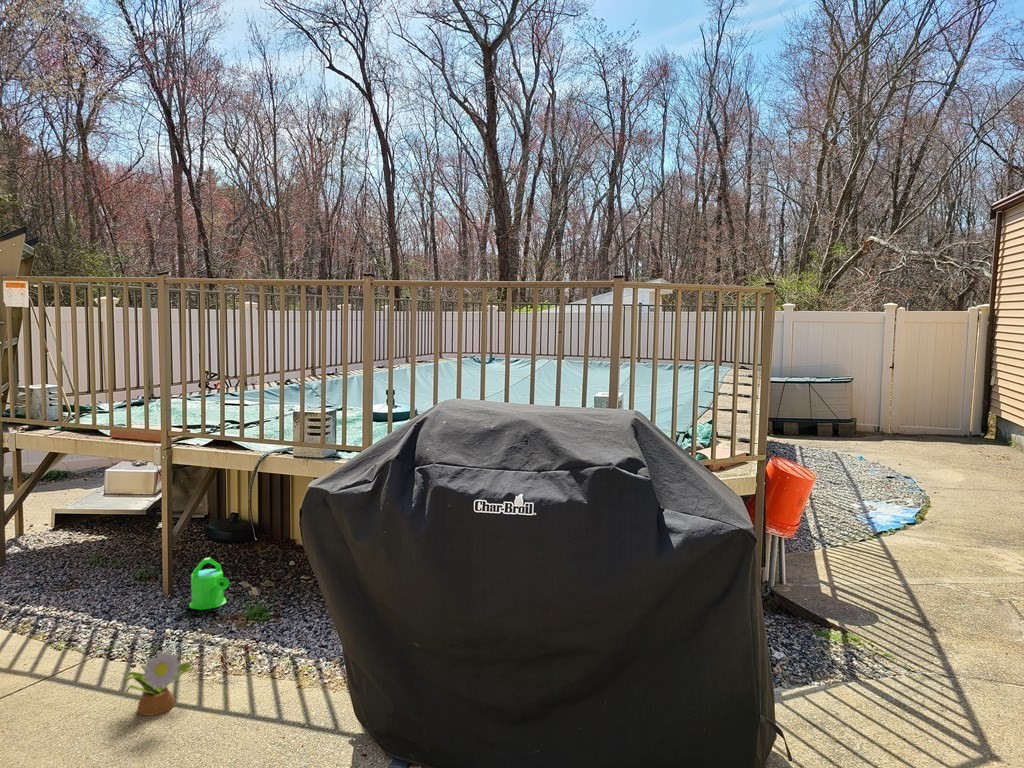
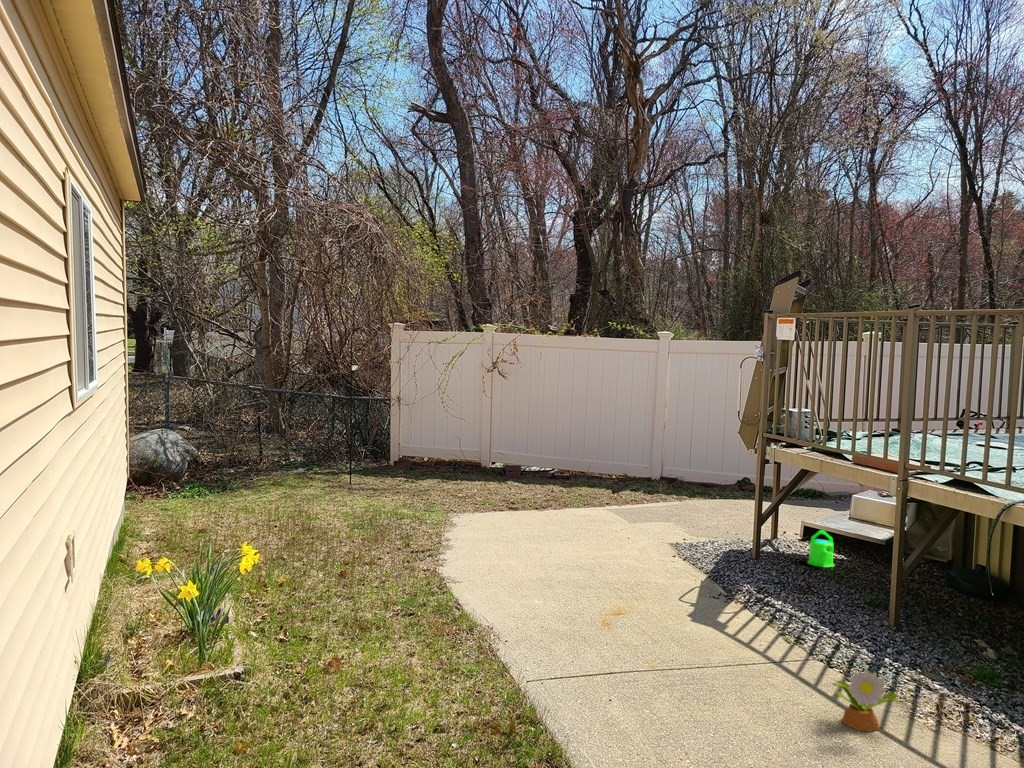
watering can: present [189,558,229,610] -> present [808,530,834,567]

